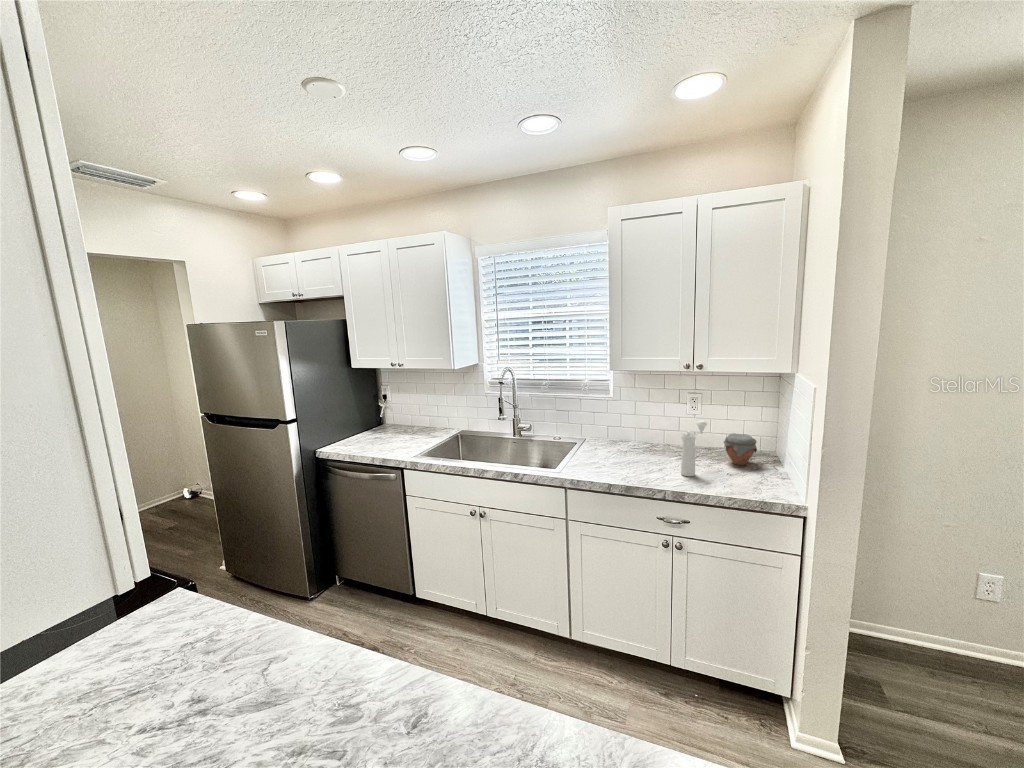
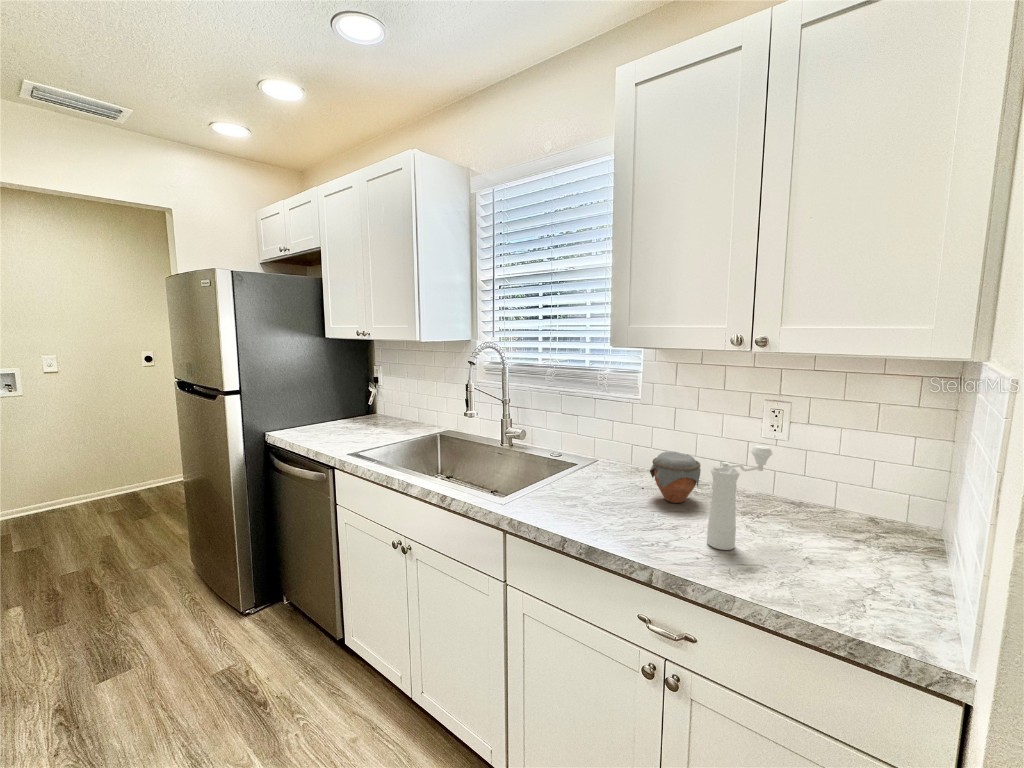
jar: present [724,433,757,465] -> present [650,452,701,503]

